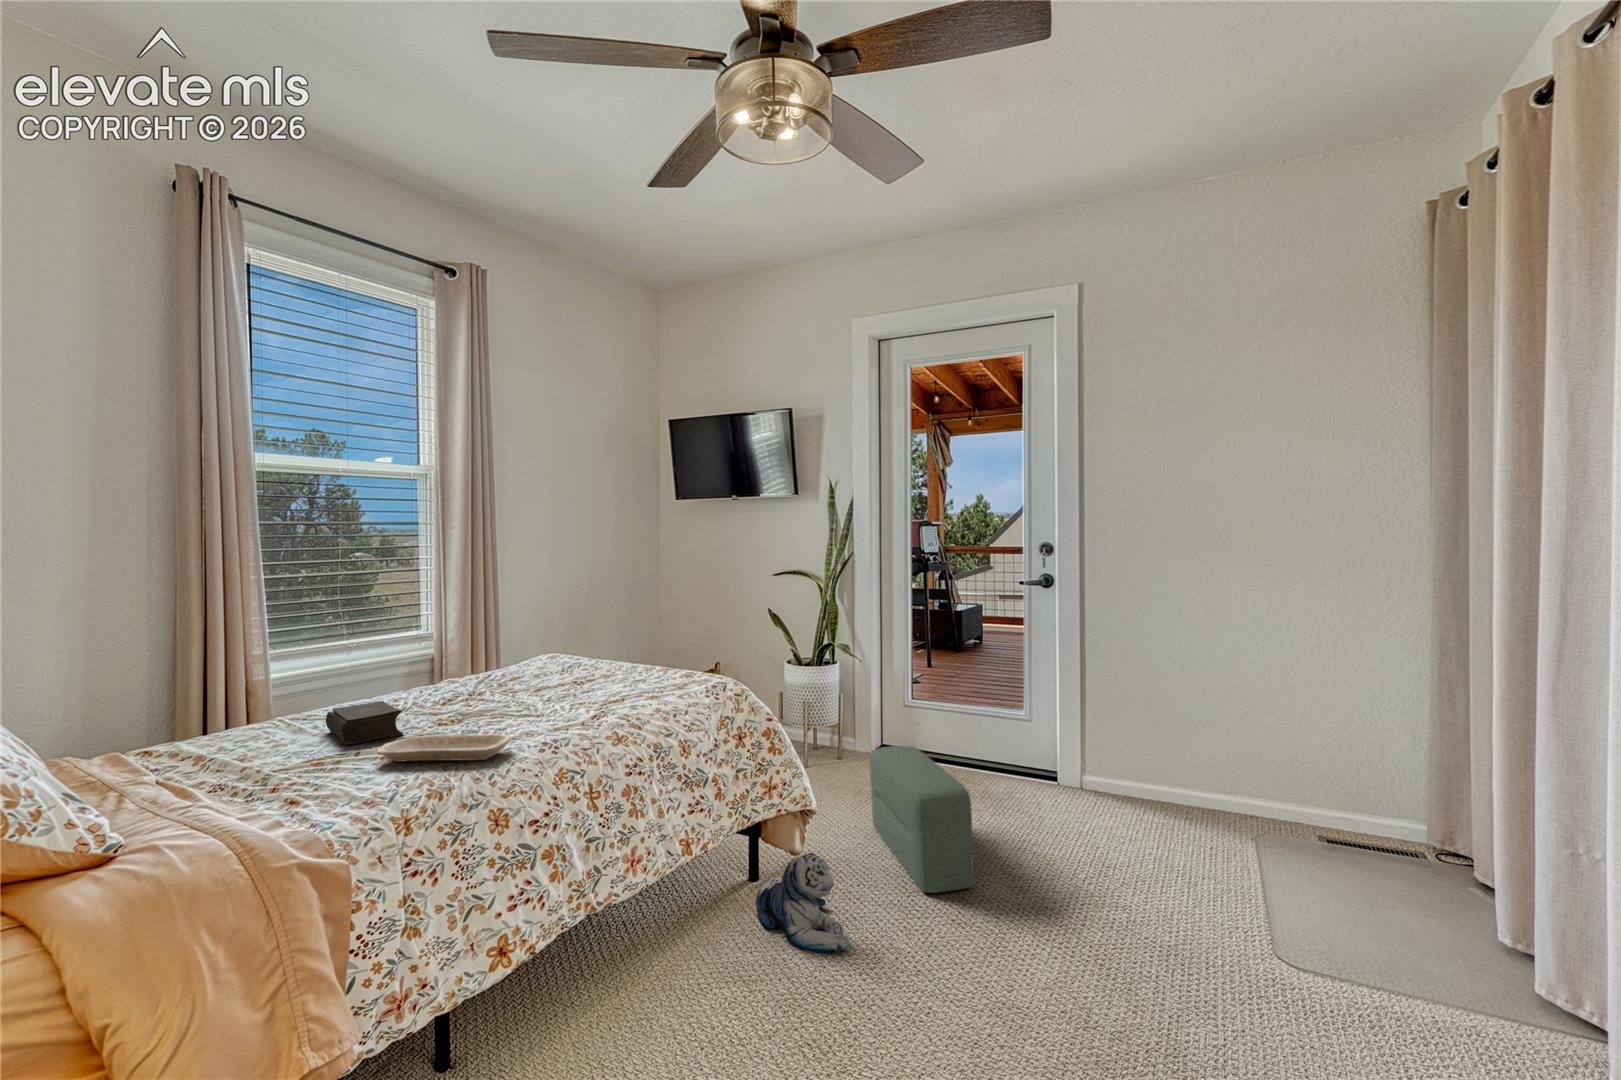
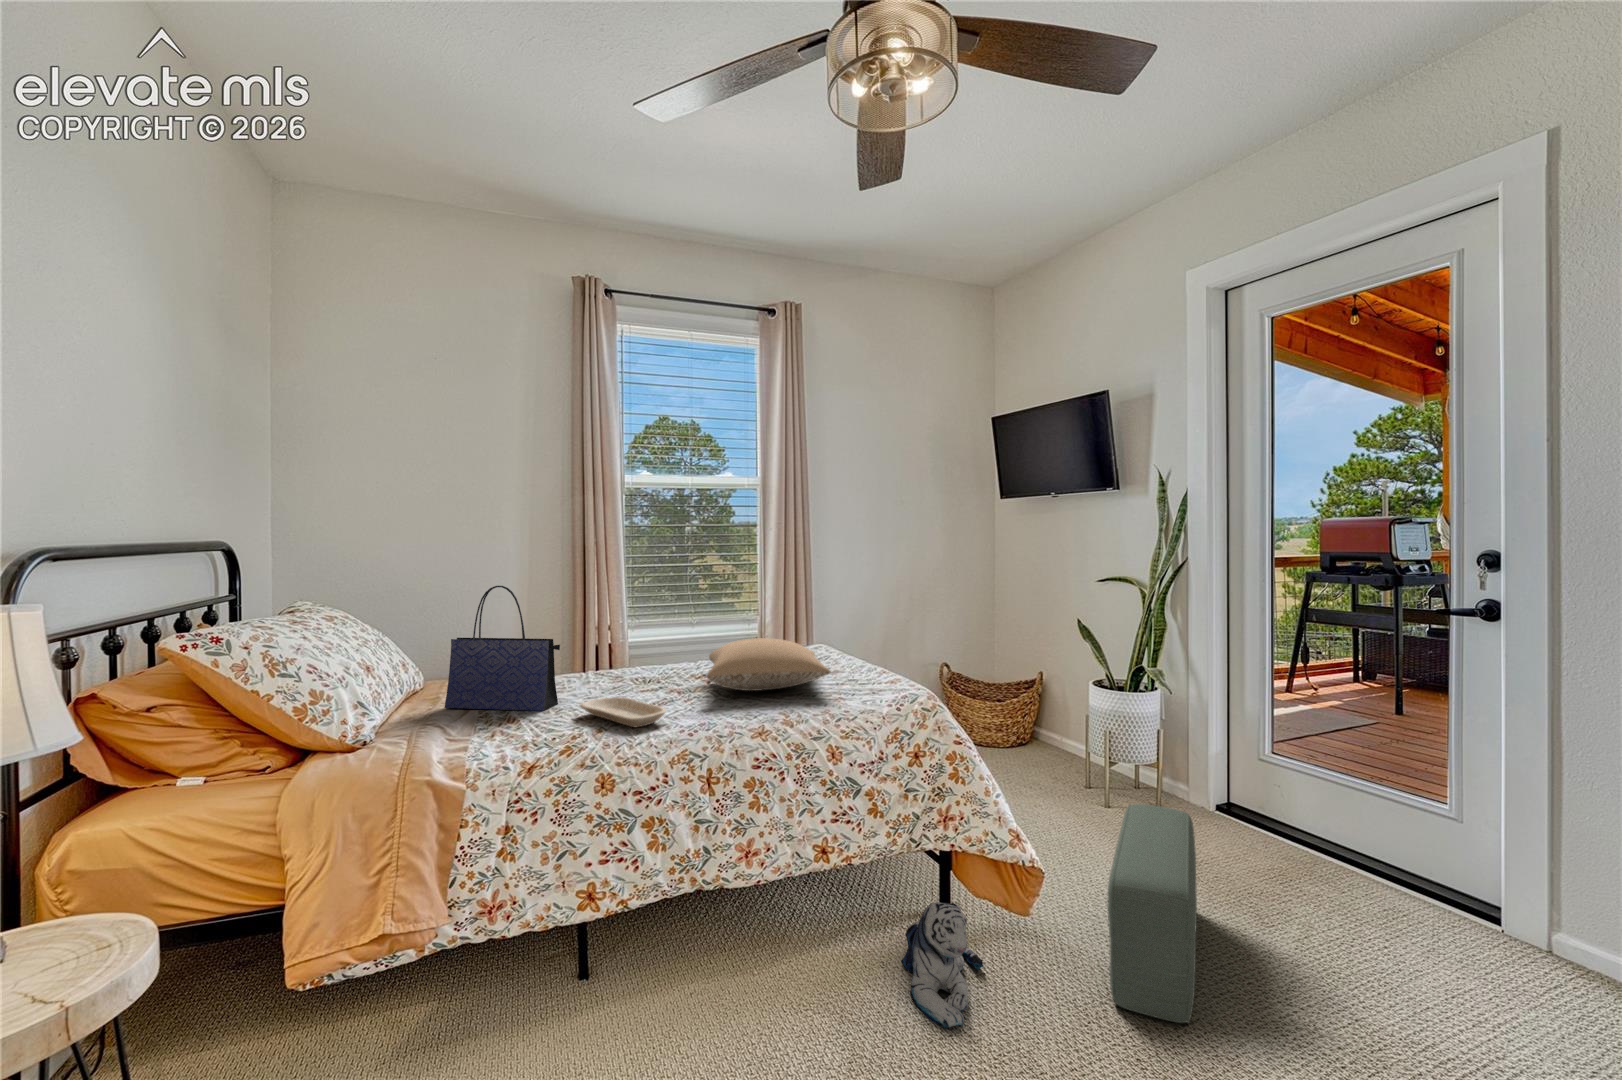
tote bag: none [117,614,319,801] -> present [445,586,560,711]
pillow: none [465,651,641,709] -> present [707,638,831,691]
book: present [326,701,403,745] -> none [594,663,649,694]

